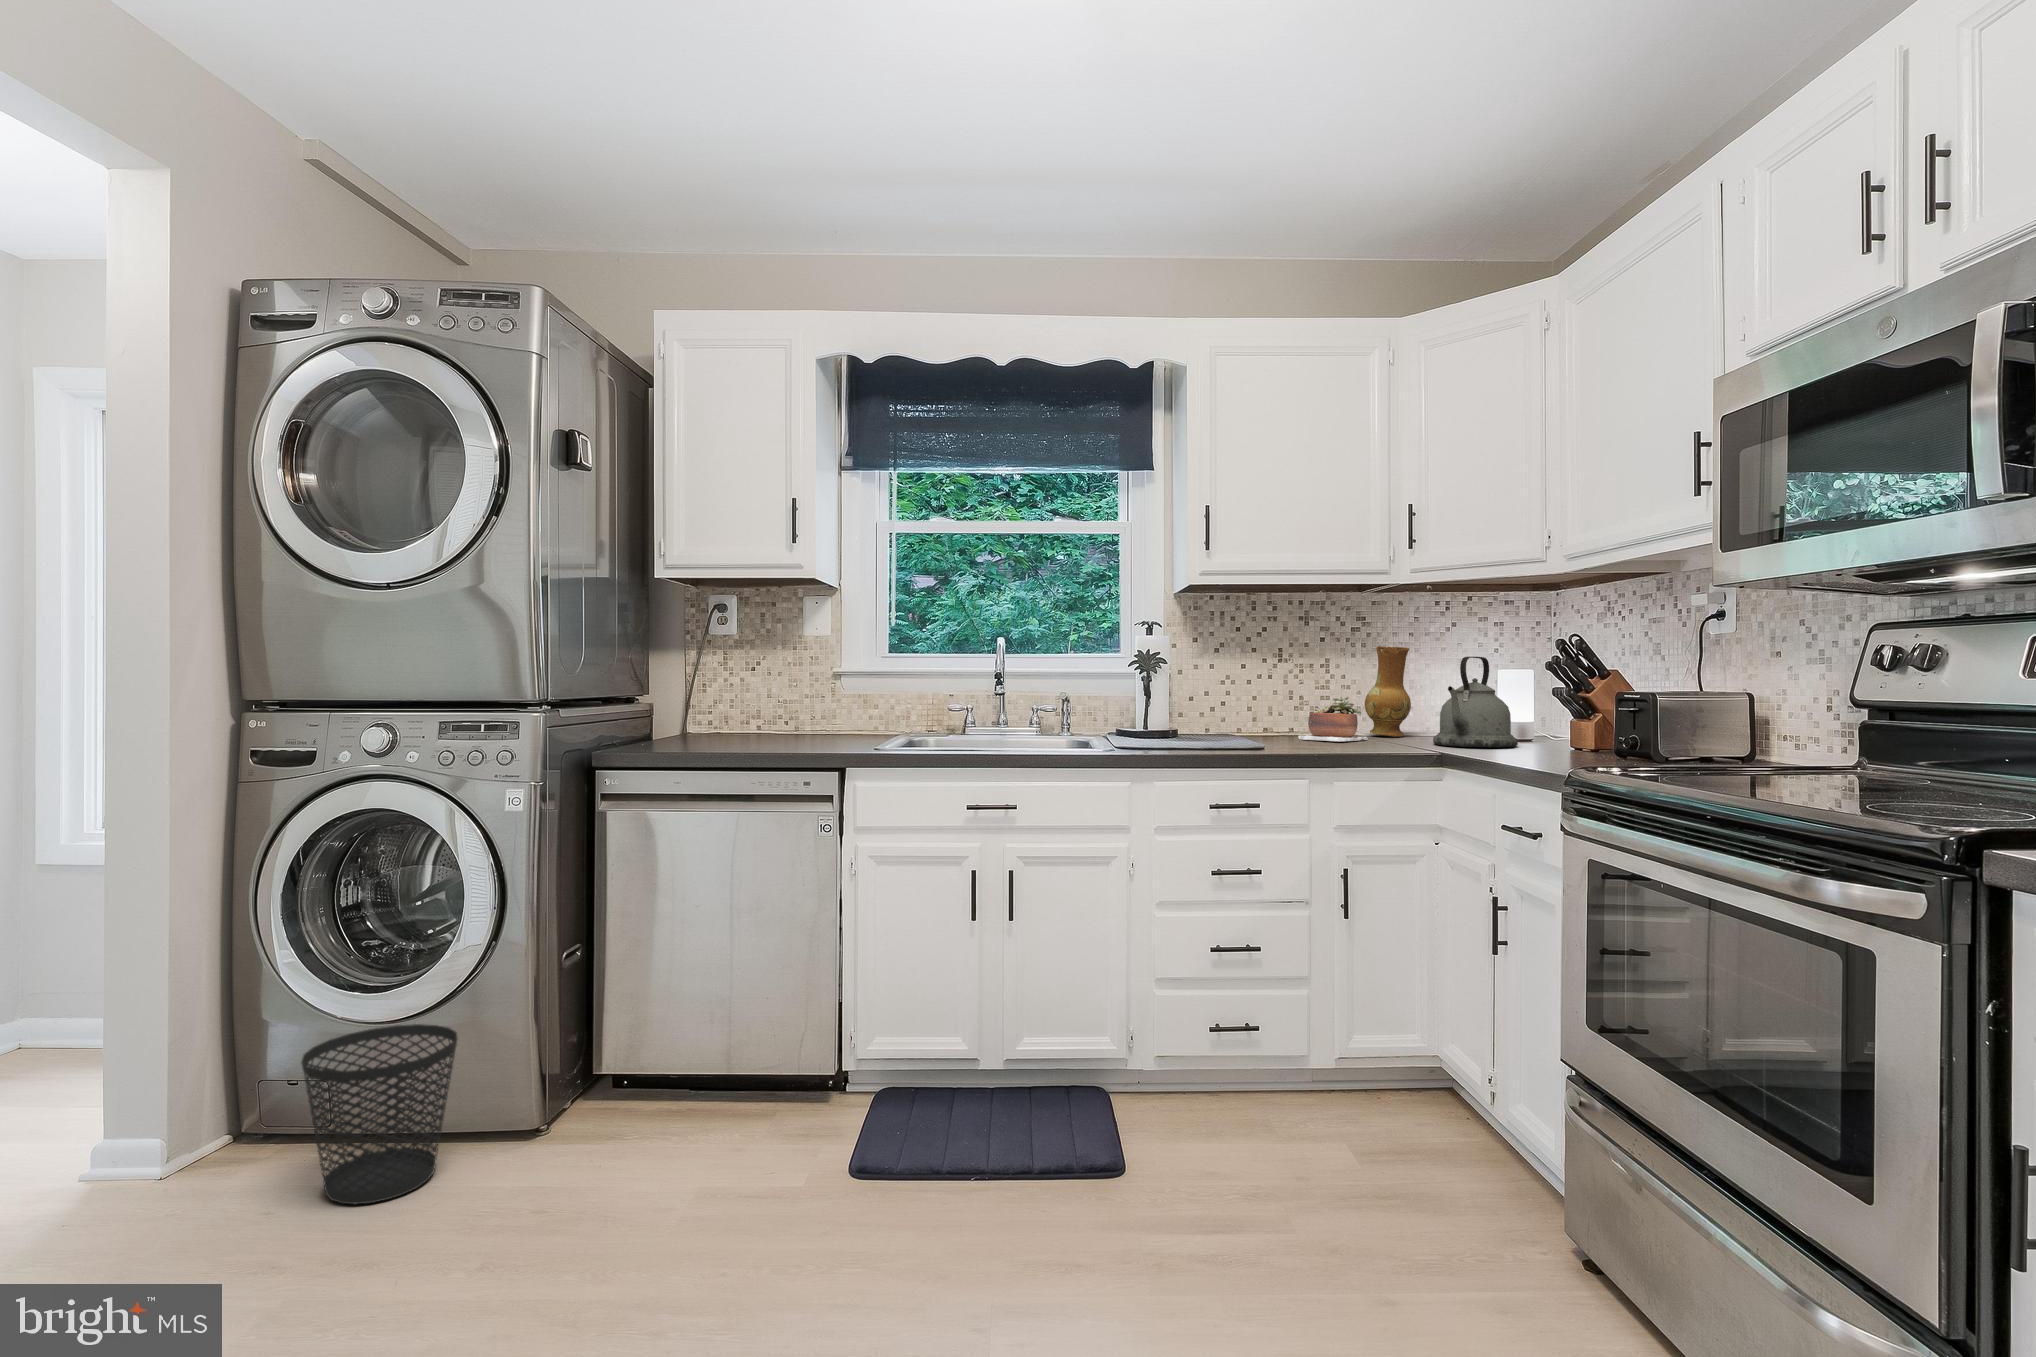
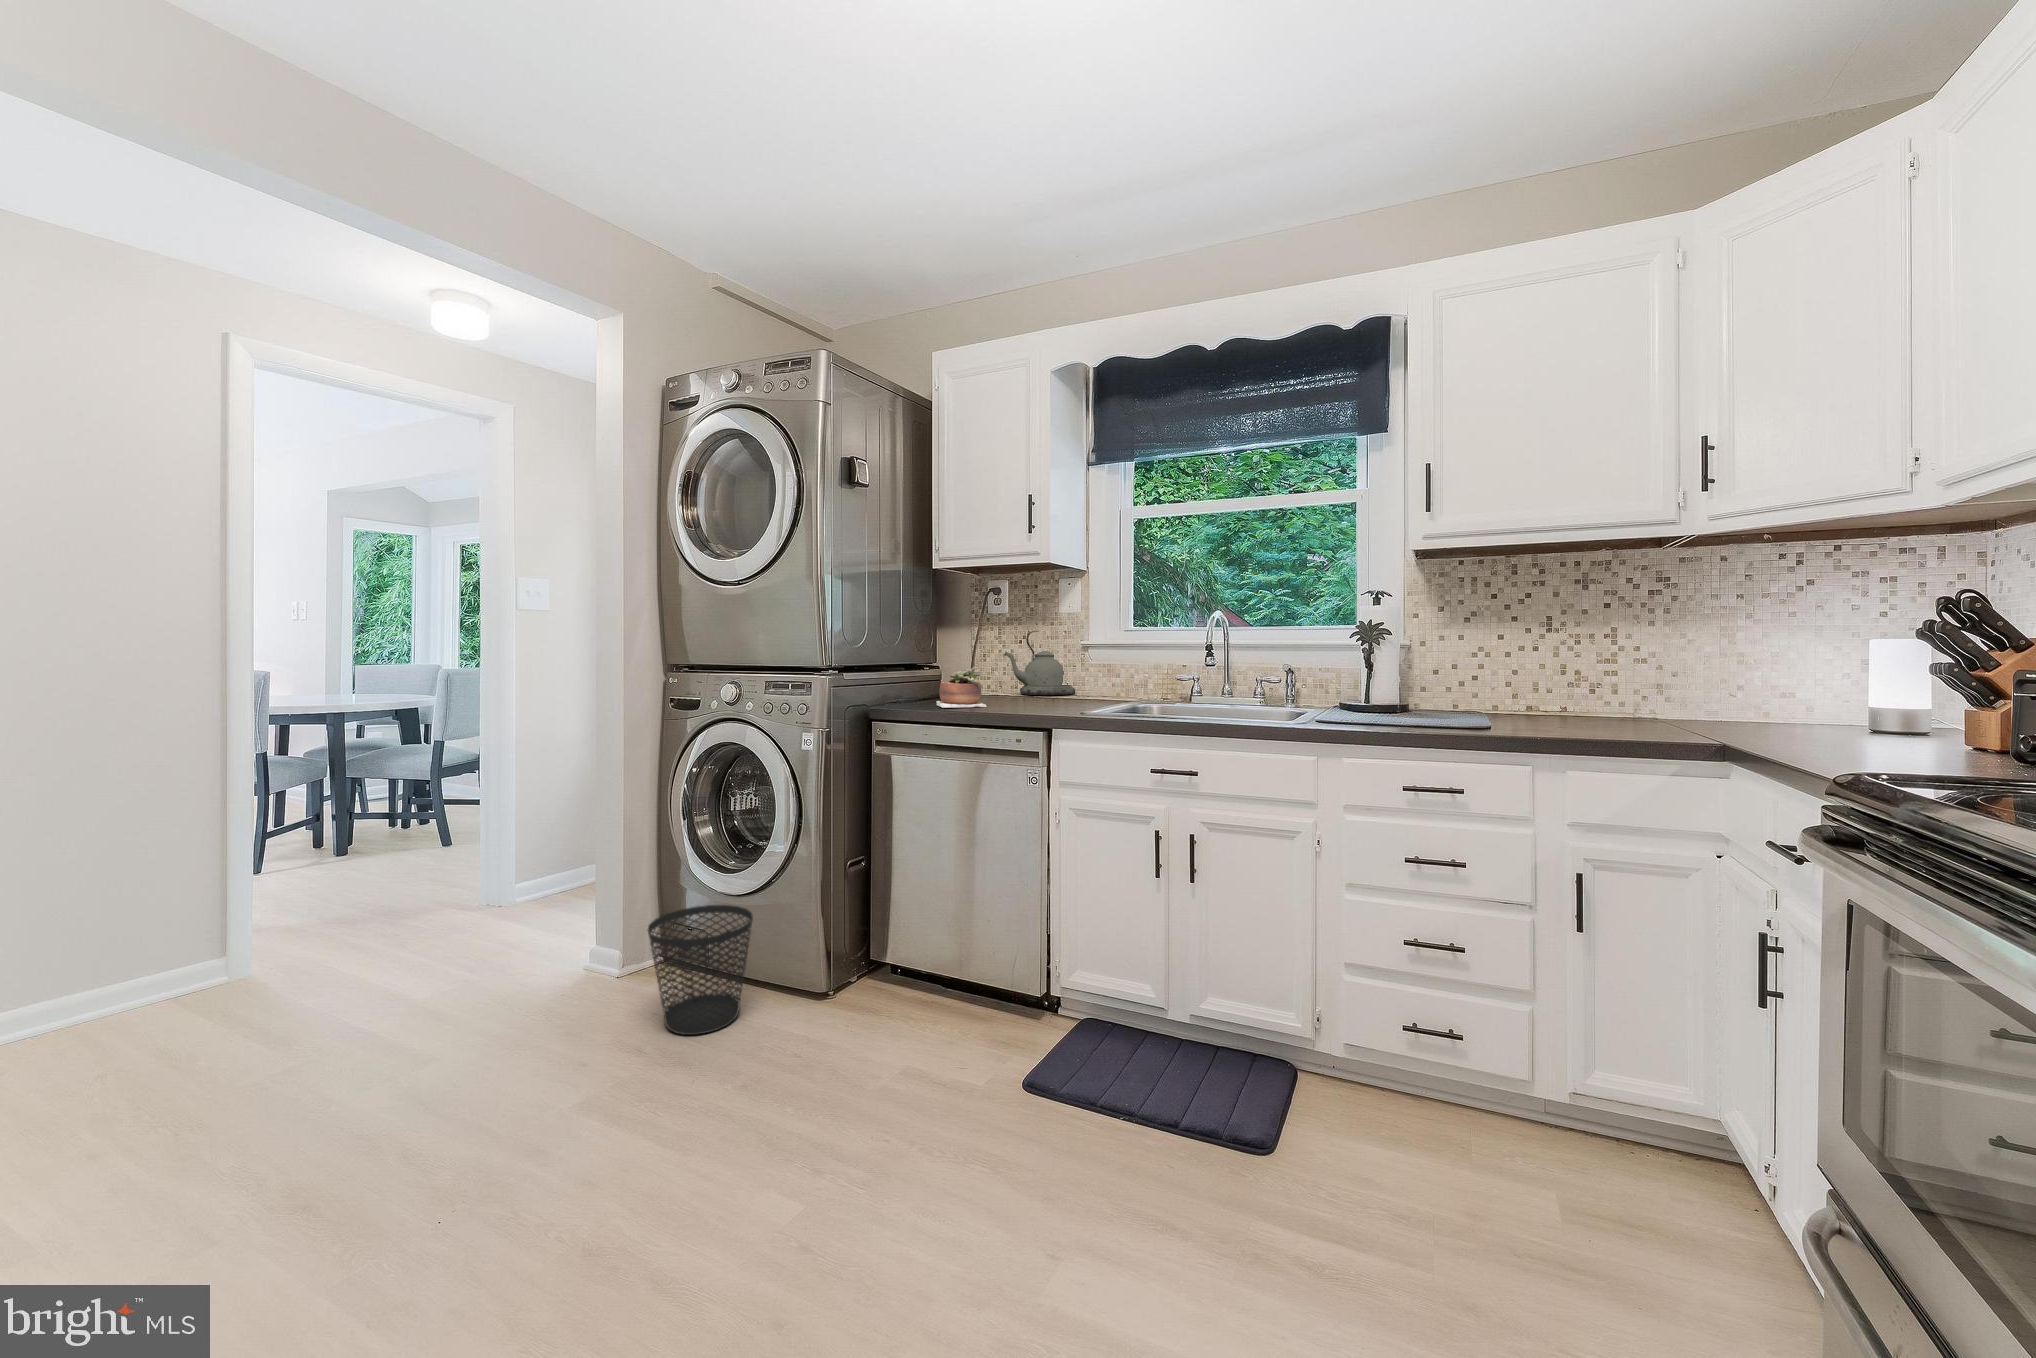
ceramic jug: present [1365,646,1411,737] -> none [1658,611,1727,720]
kettle: present [1433,657,1518,747] -> present [1005,631,1075,695]
succulent plant: present [1298,696,1368,741] -> present [937,668,986,708]

